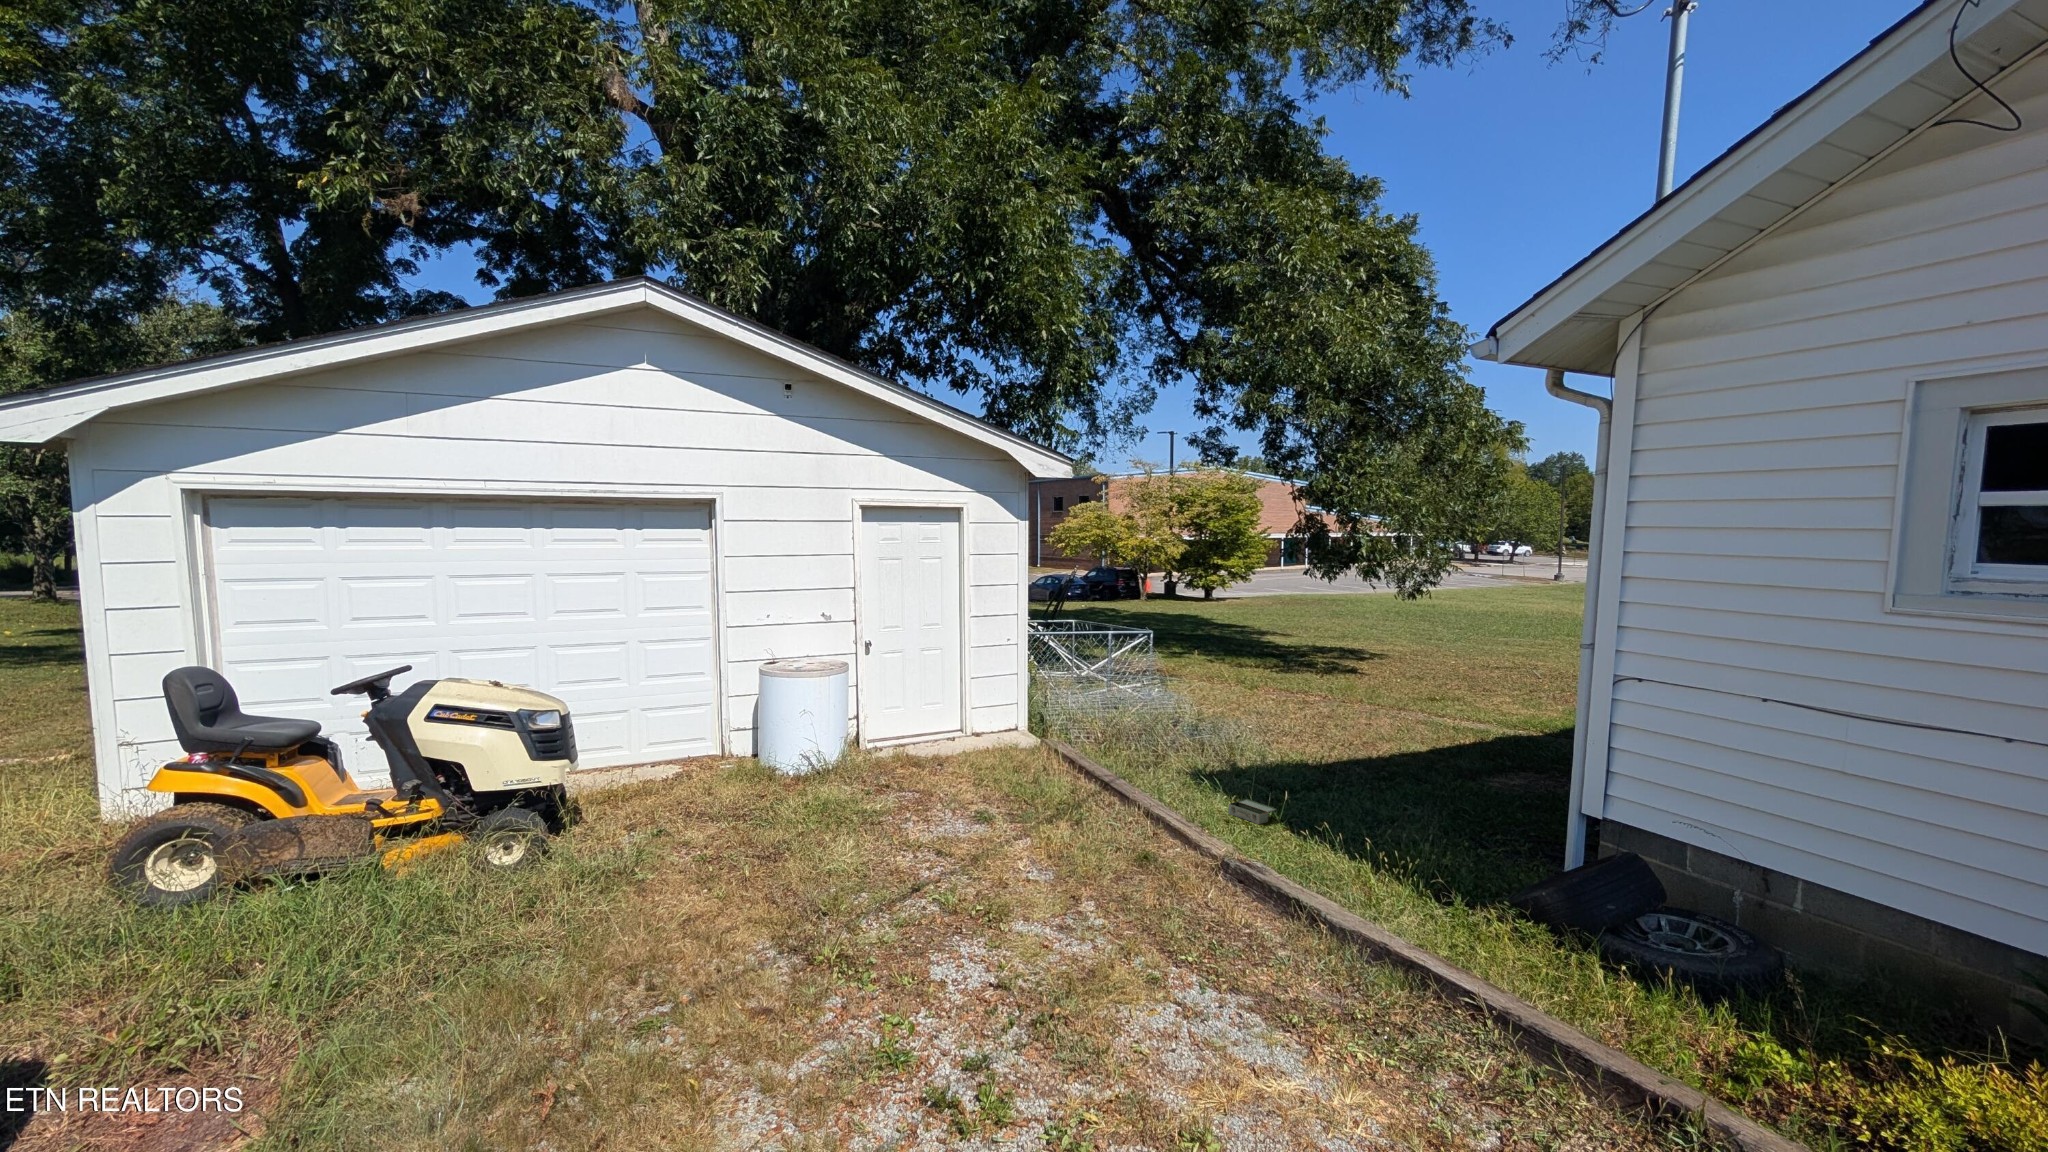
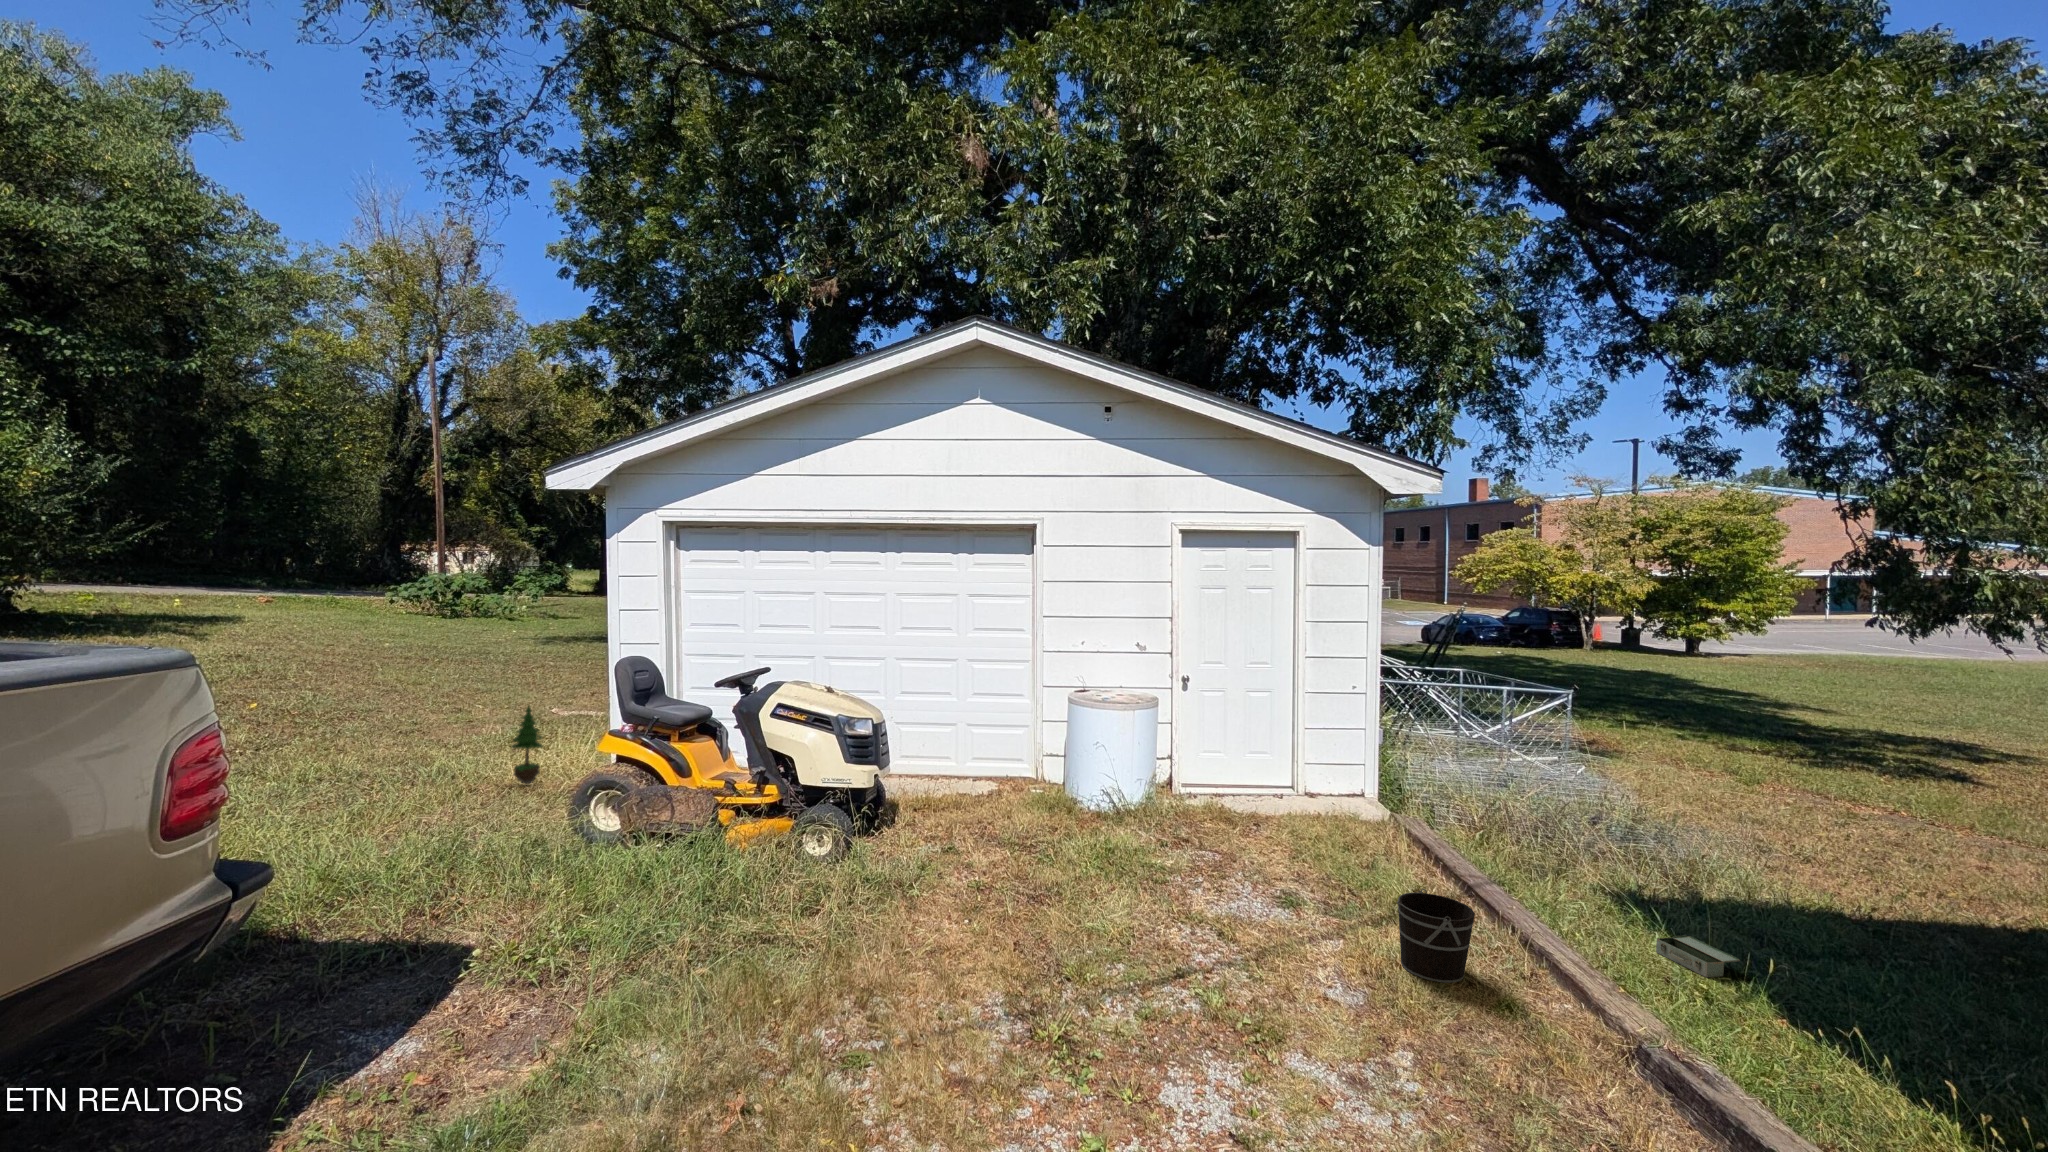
potted tree: none [27,722,82,825] -> present [512,706,542,785]
bucket: none [1071,790,1124,857] -> present [1397,889,1475,983]

